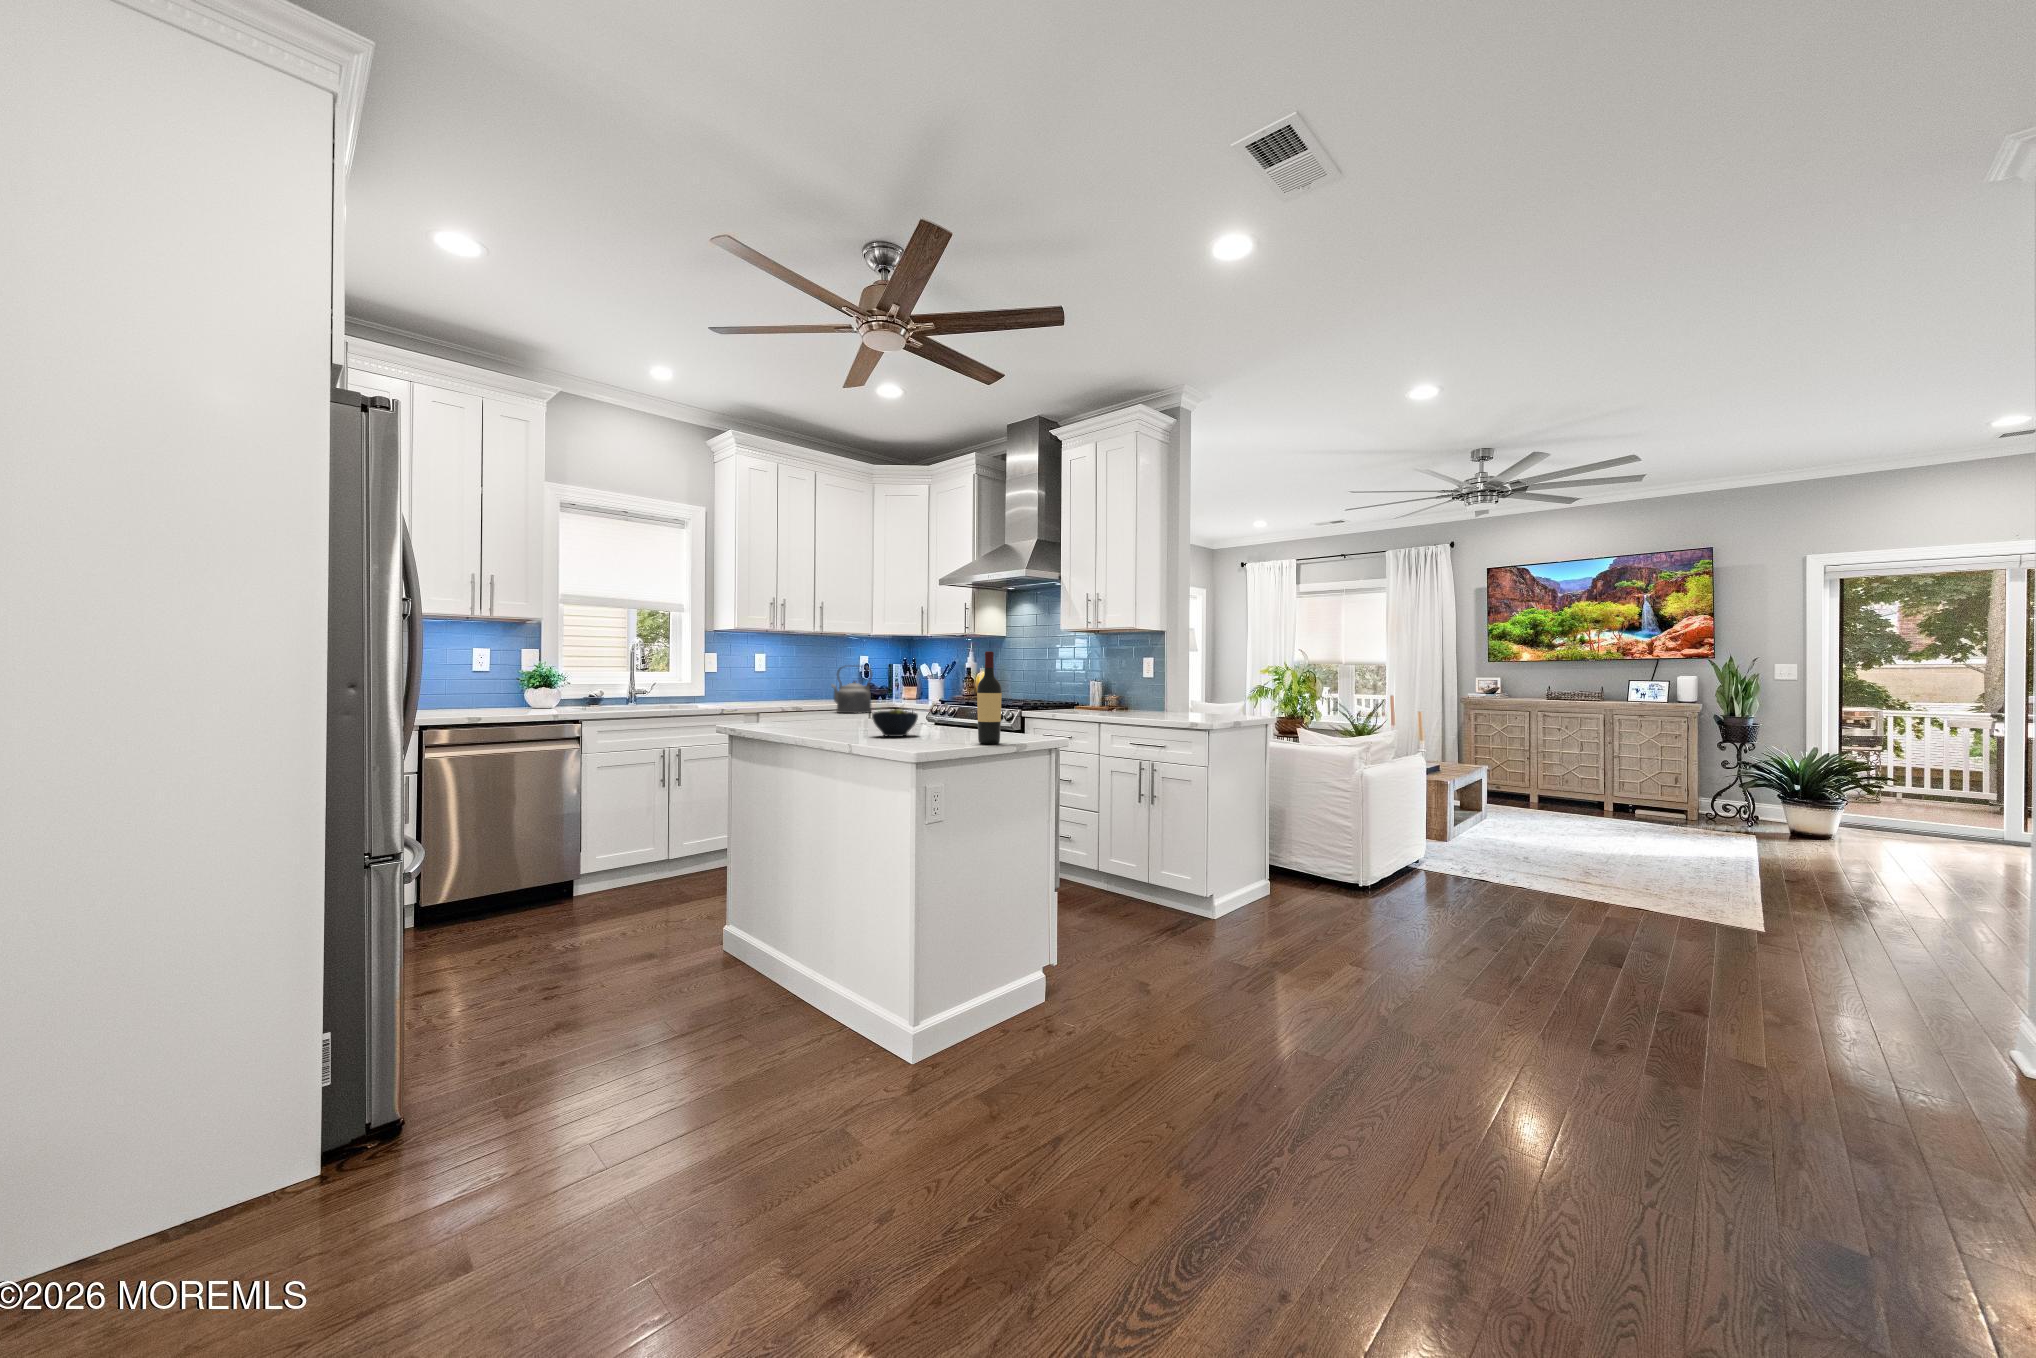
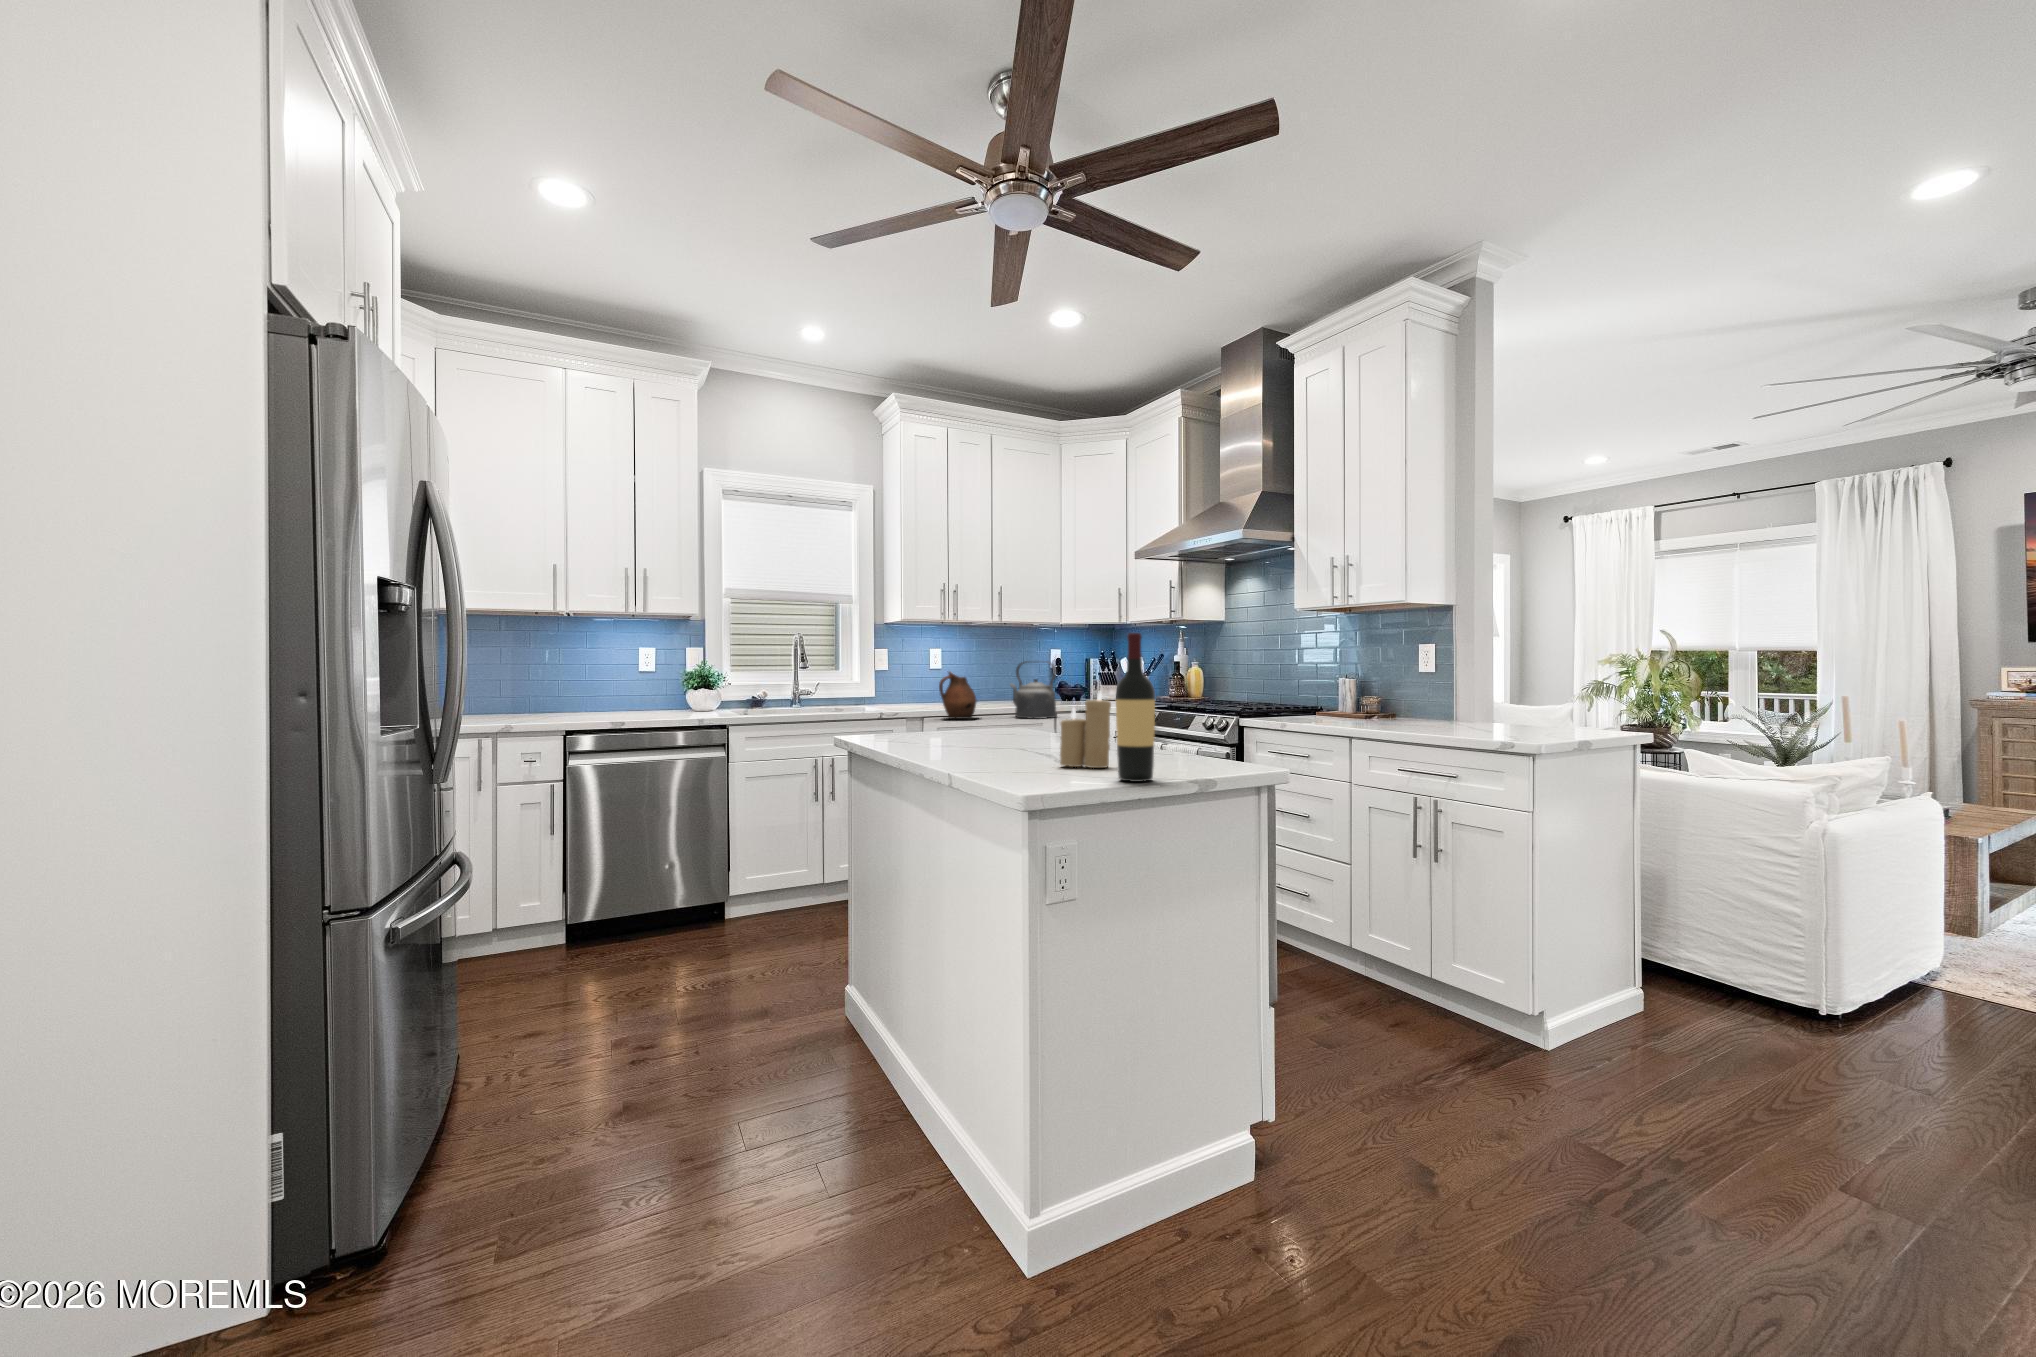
ceramic pitcher: none [772,673,808,715] -> present [939,672,976,719]
candle: none [930,688,965,739] -> present [1060,692,1111,768]
bowl: present [872,709,918,737] -> none [987,721,1053,761]

